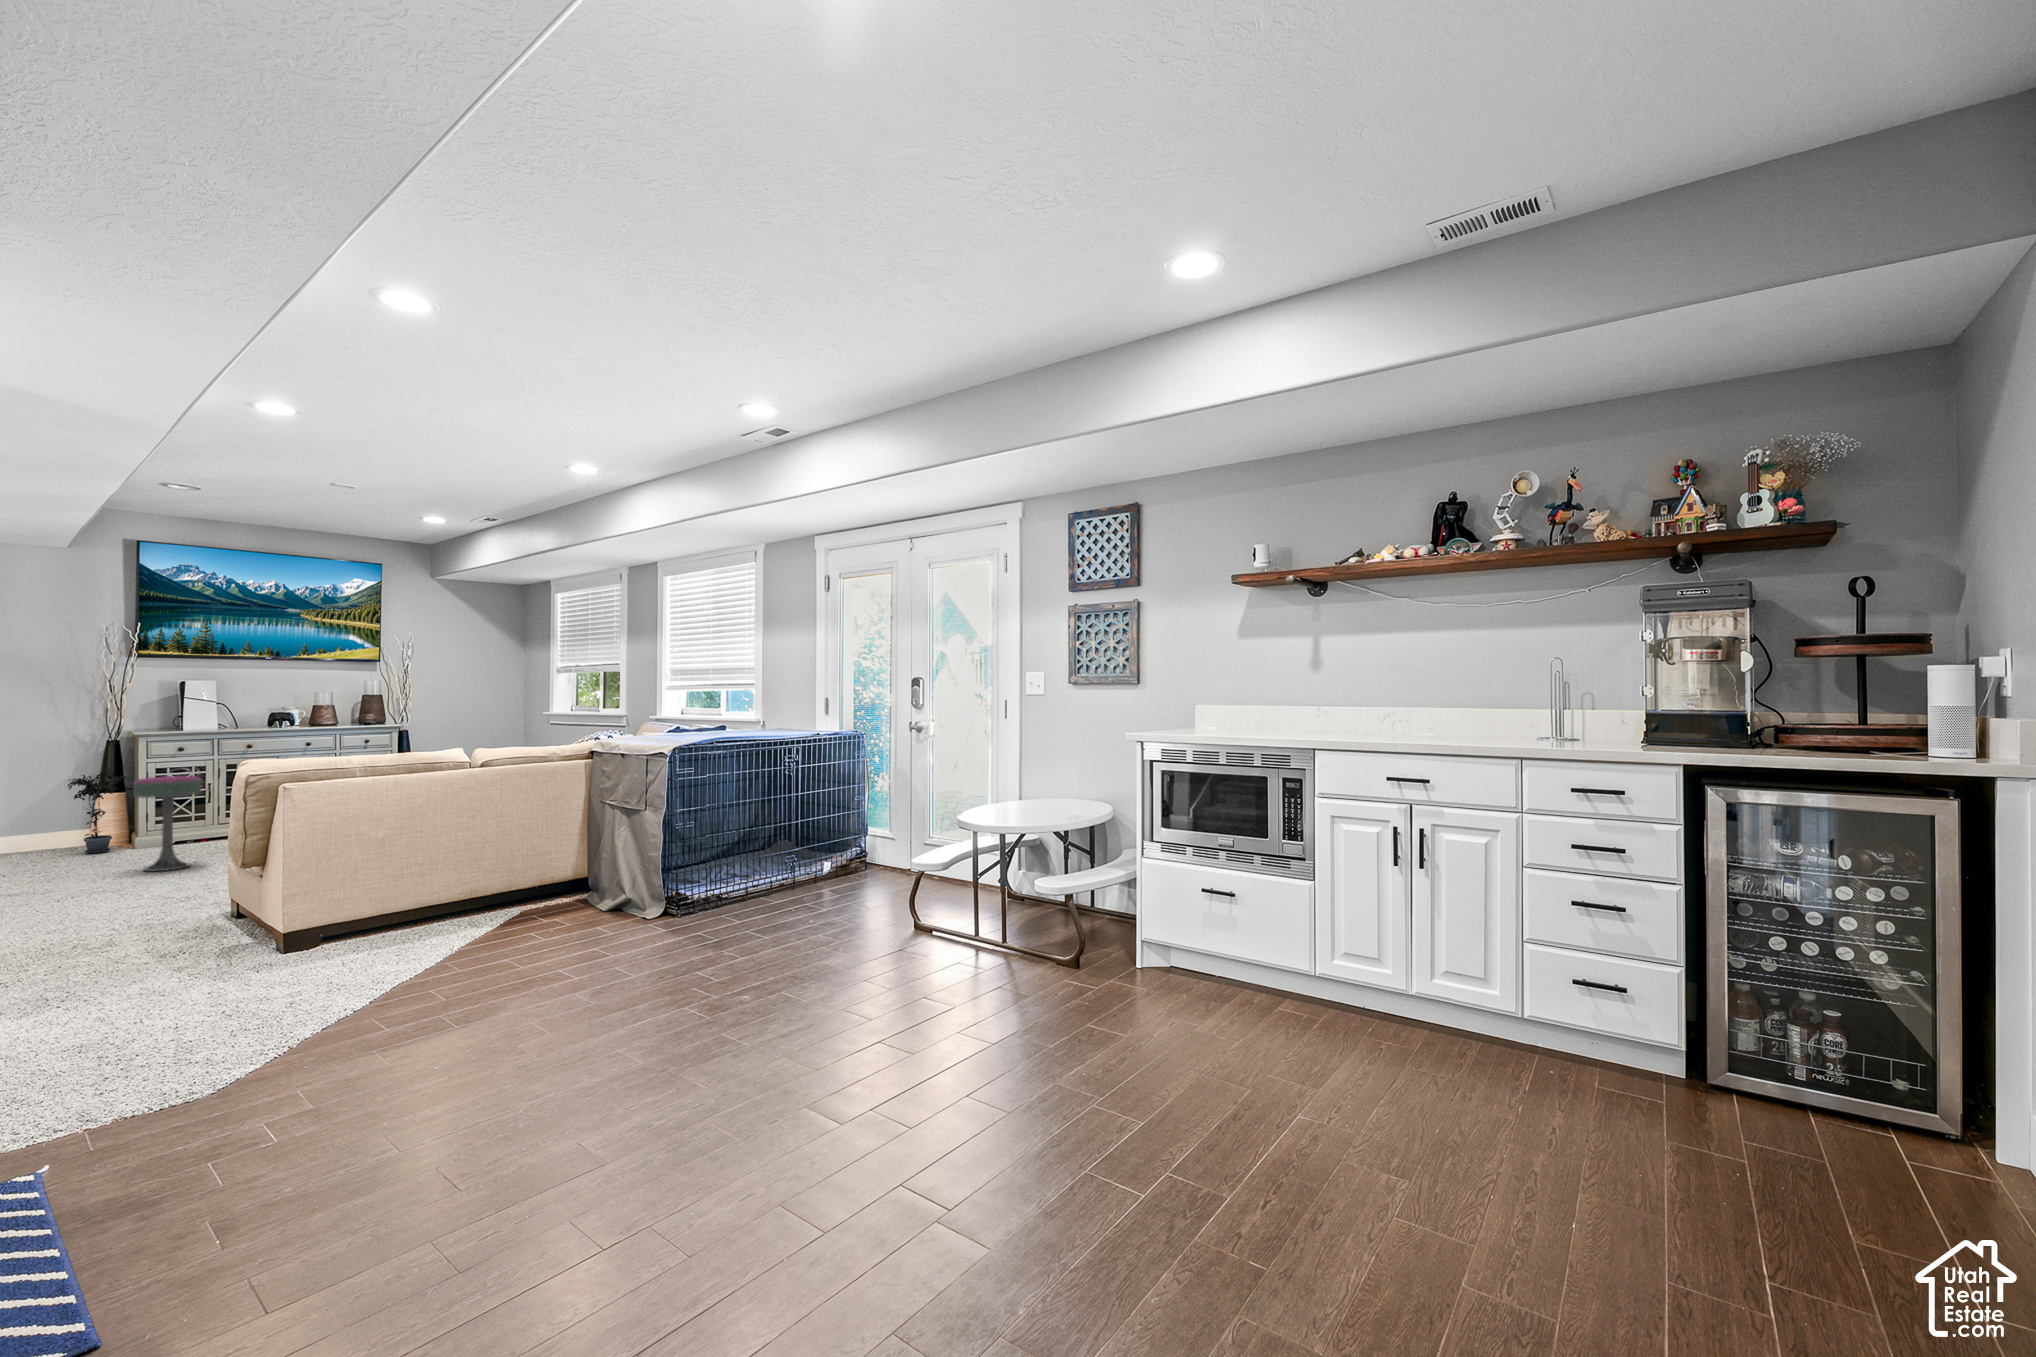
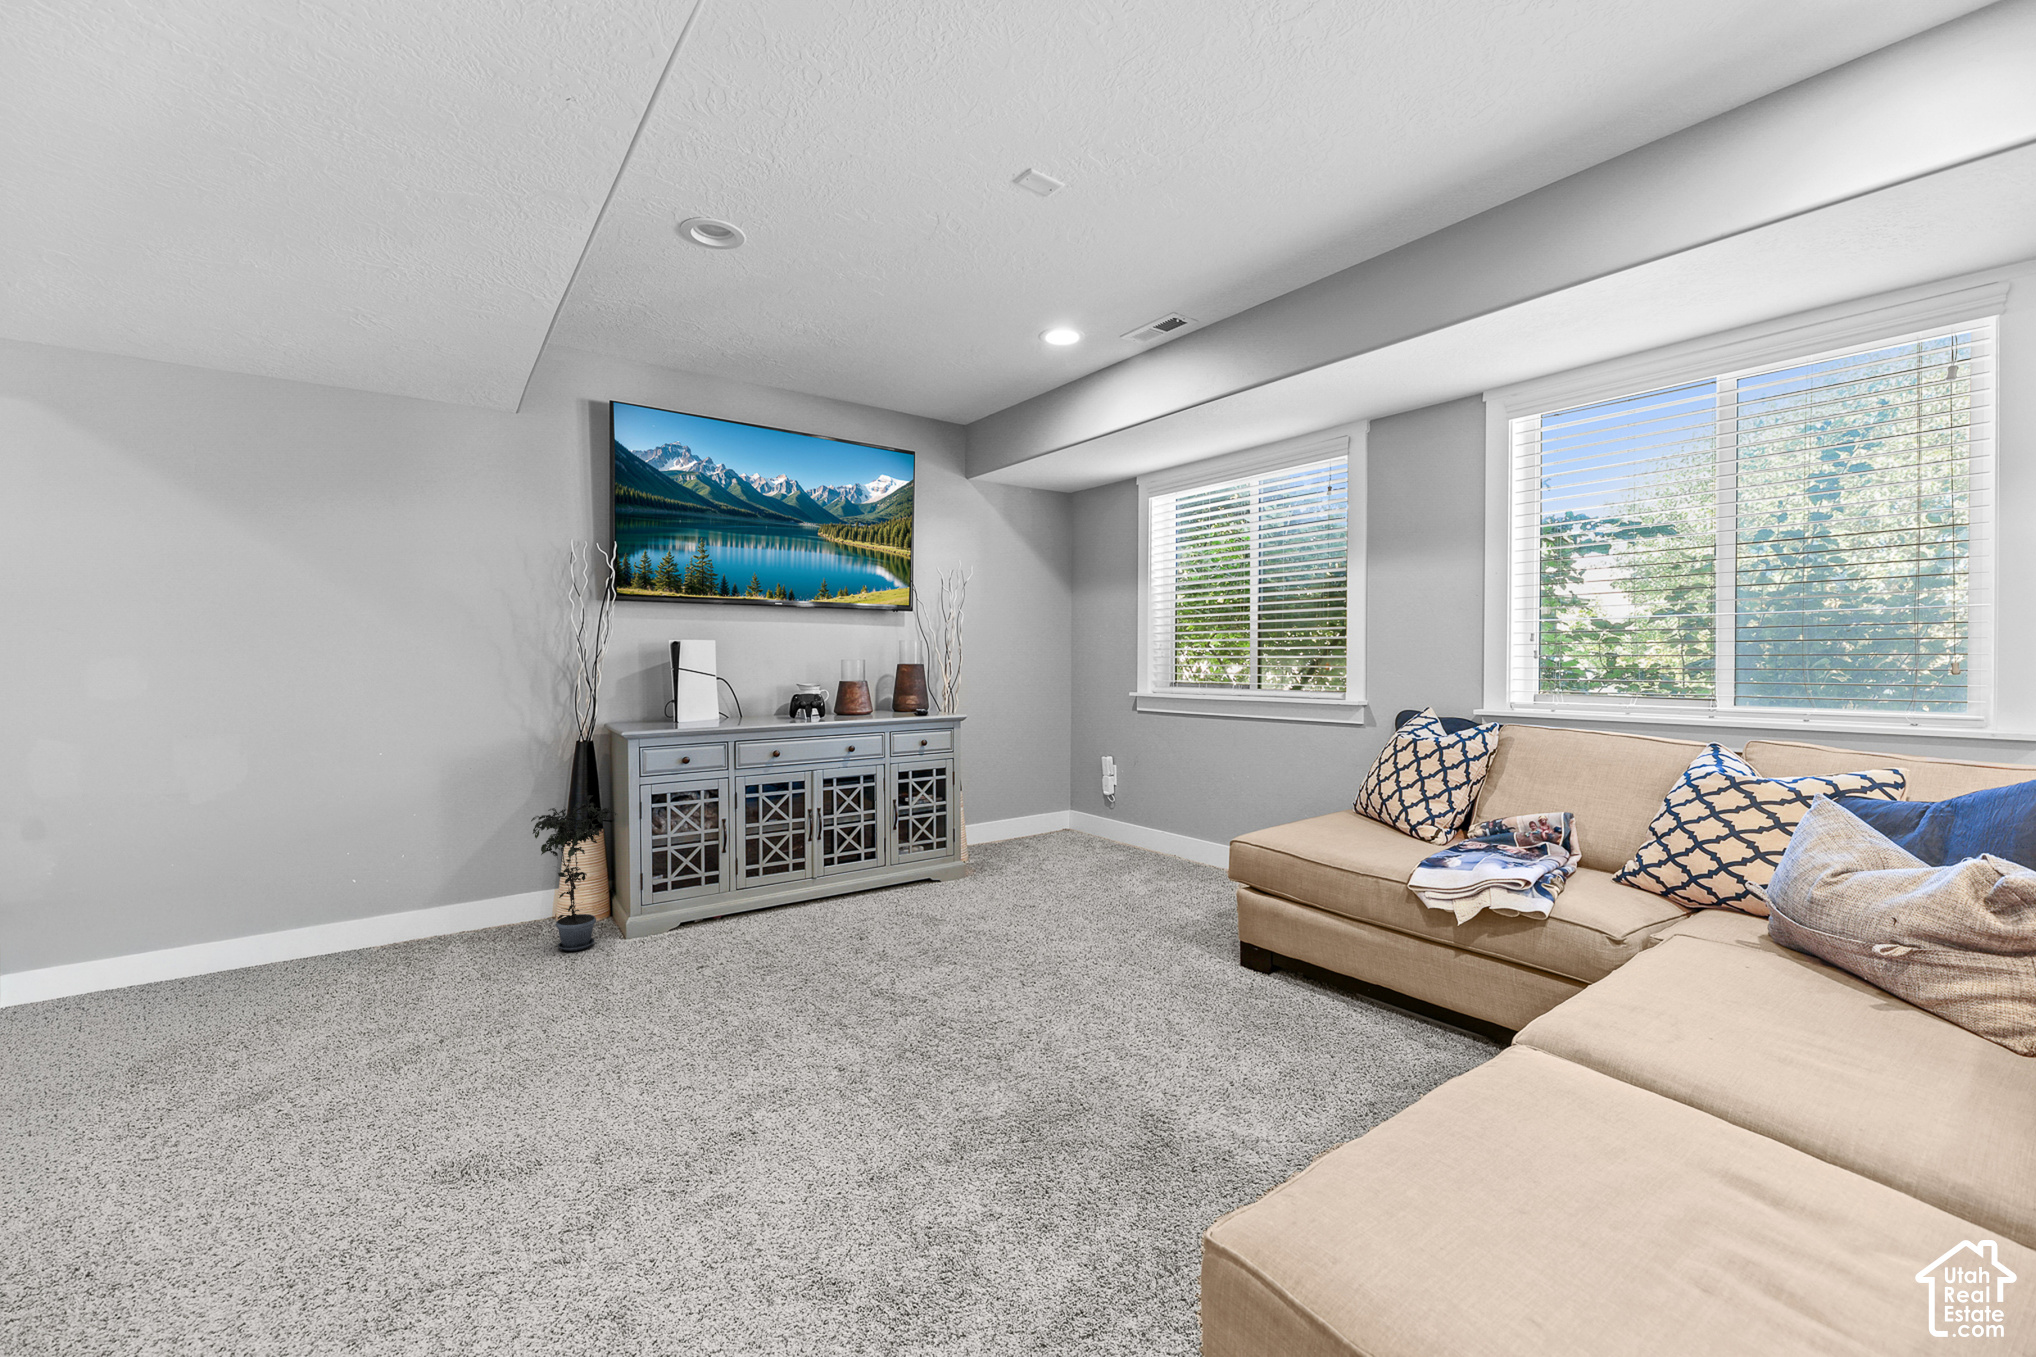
bar stool: present [133,776,201,871] -> none [662,833,775,1052]

